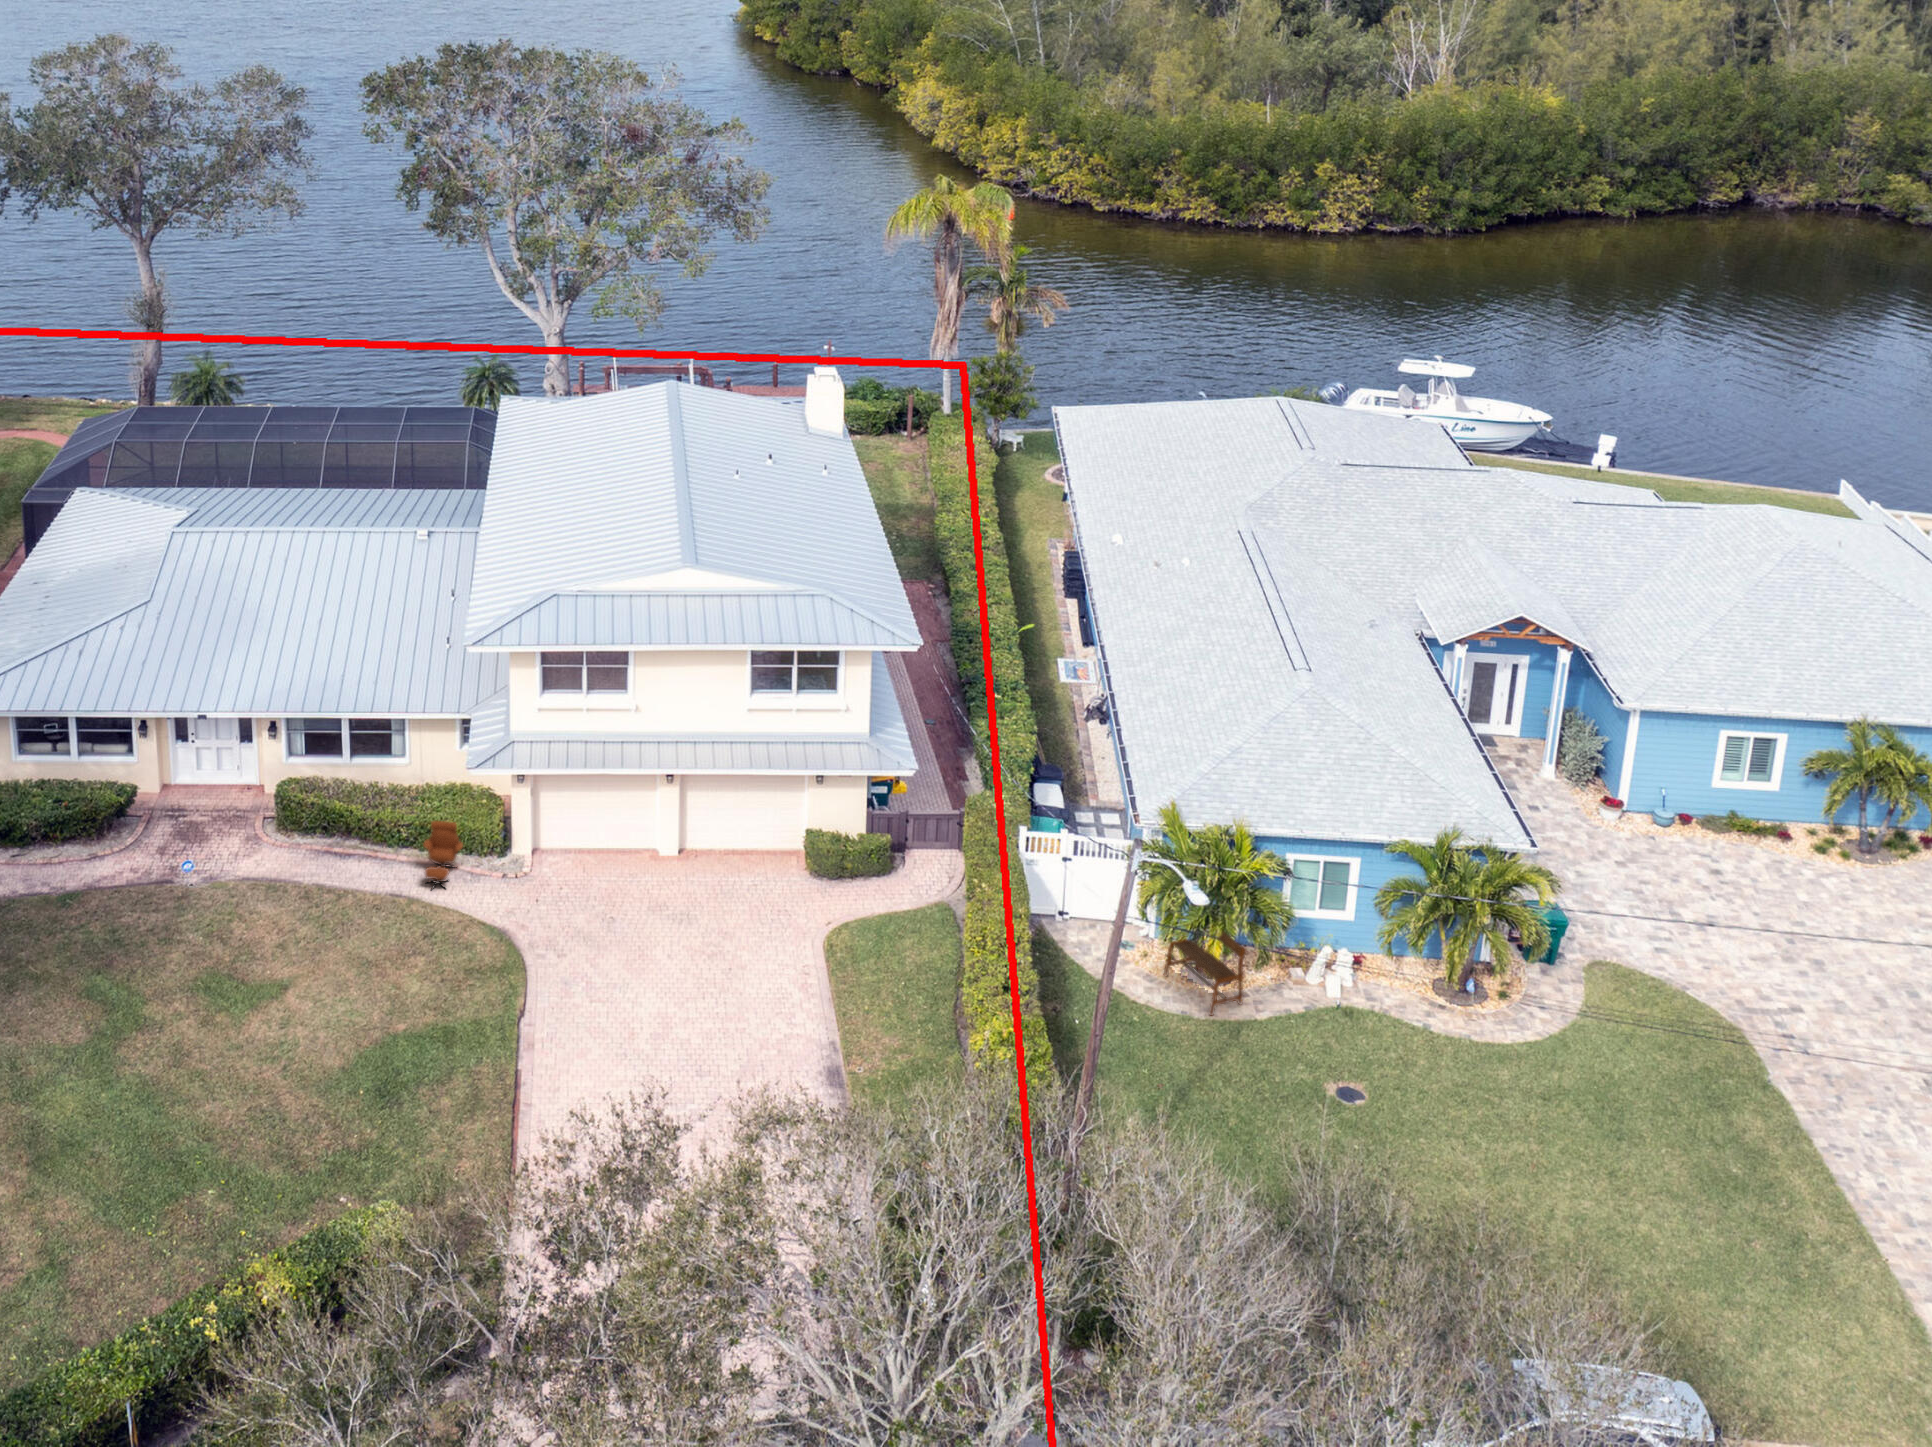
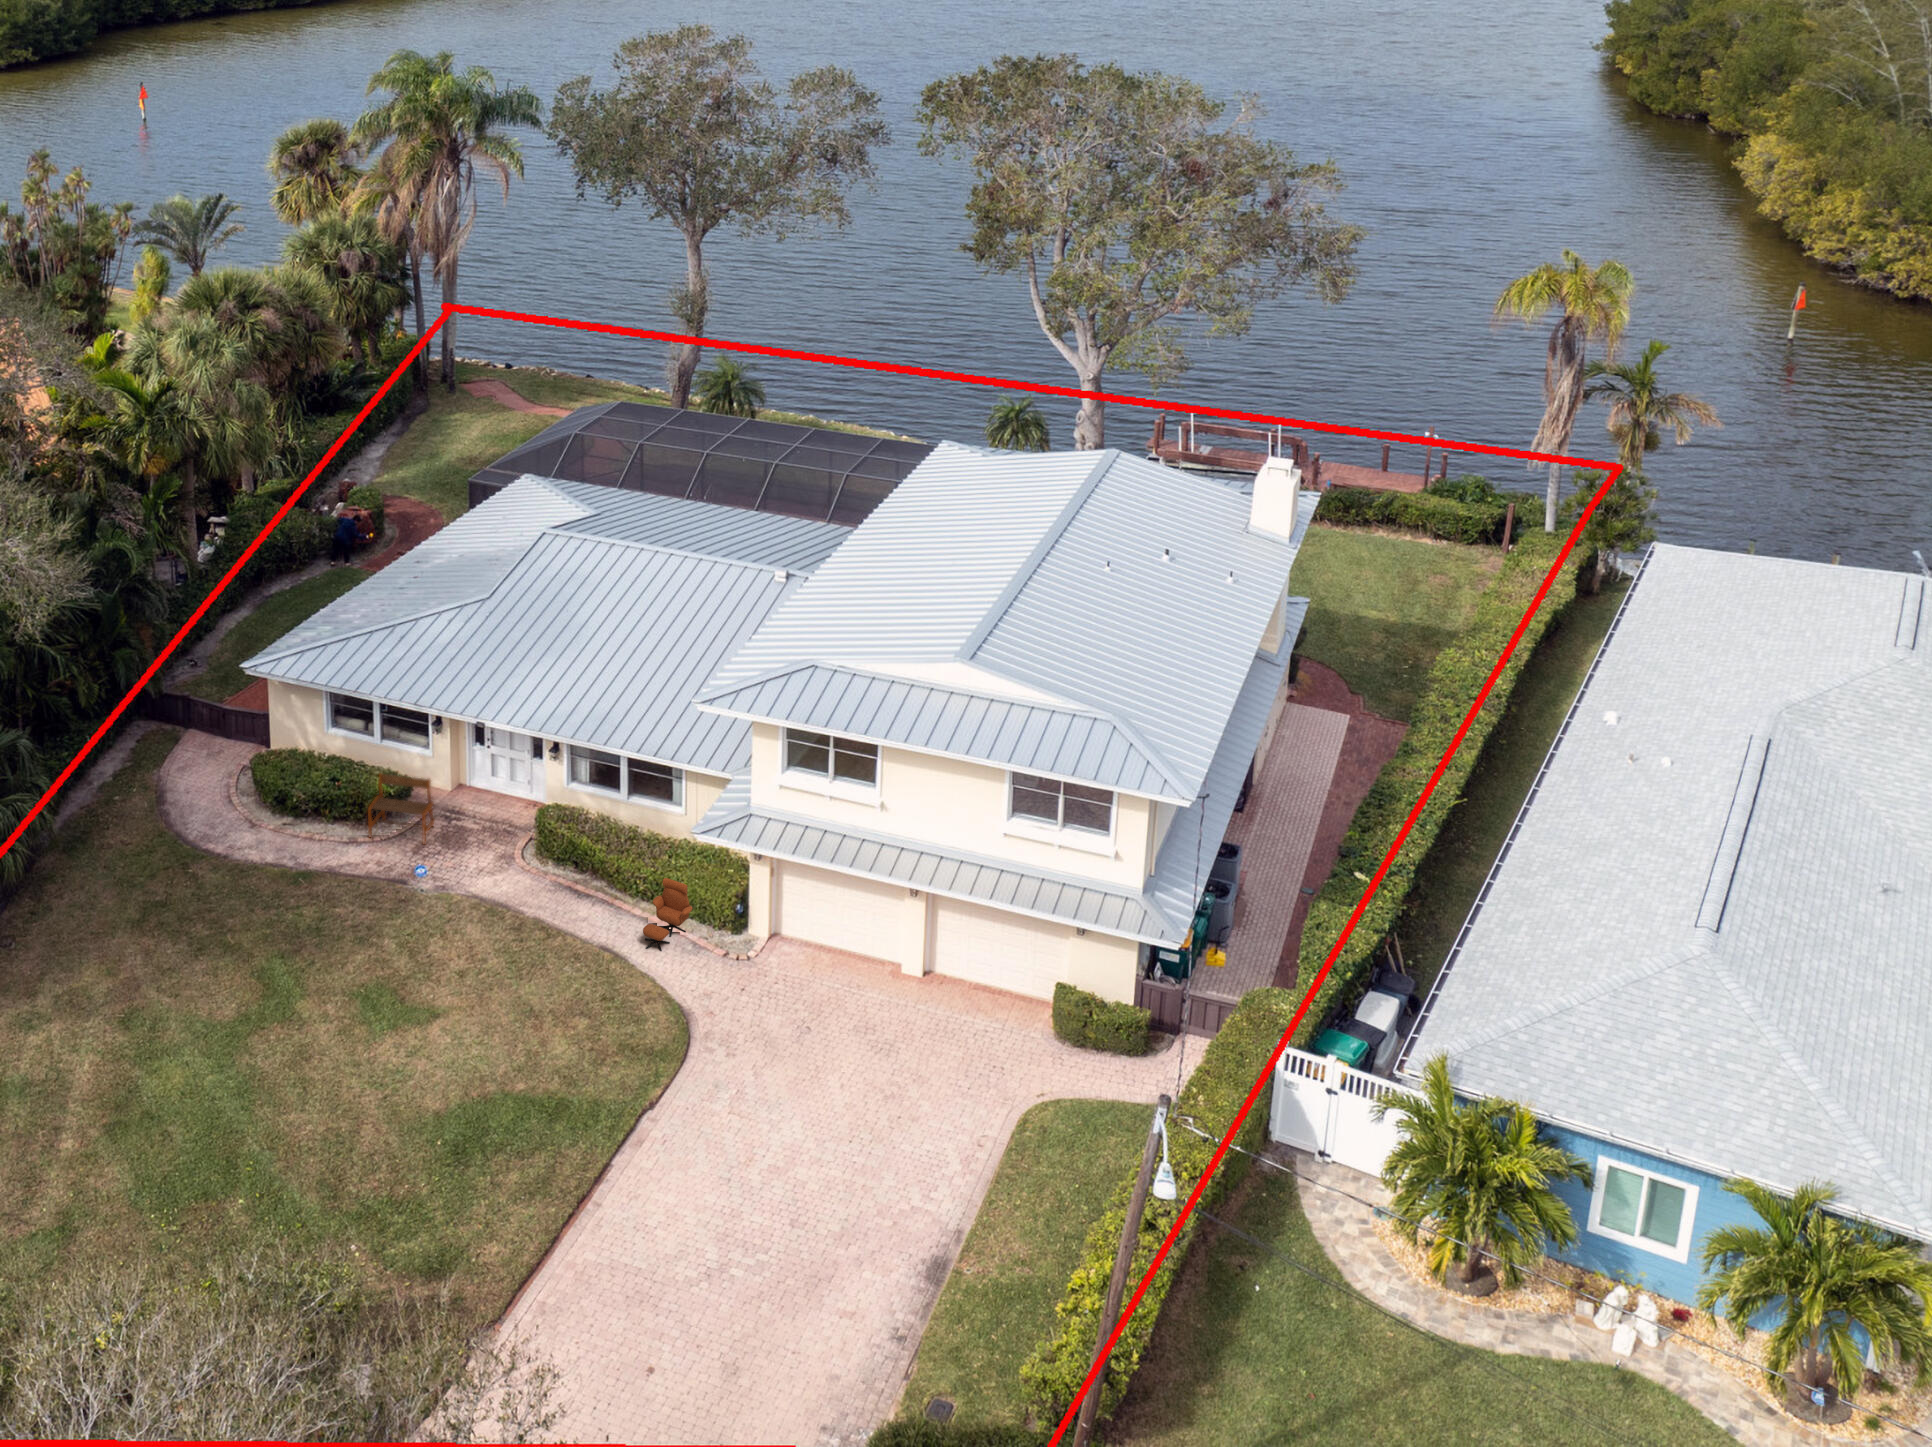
bench: present [1163,932,1246,1015] -> present [368,773,435,844]

